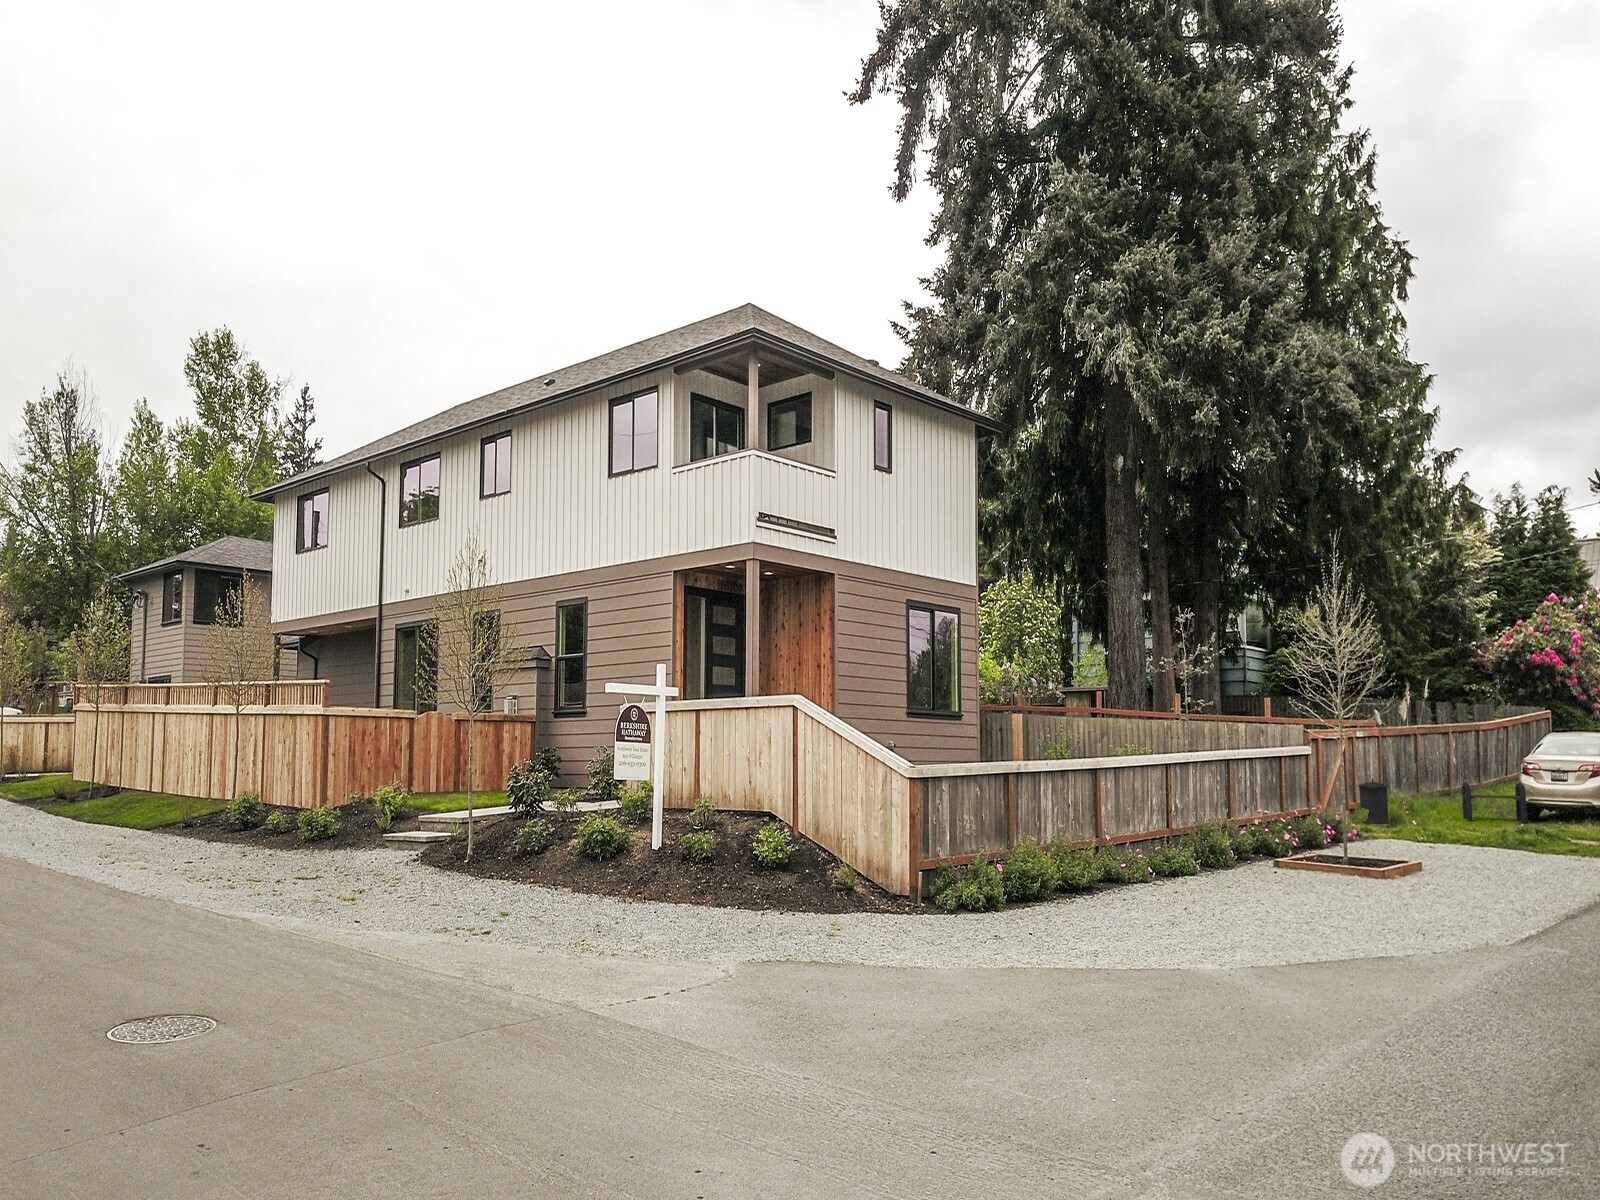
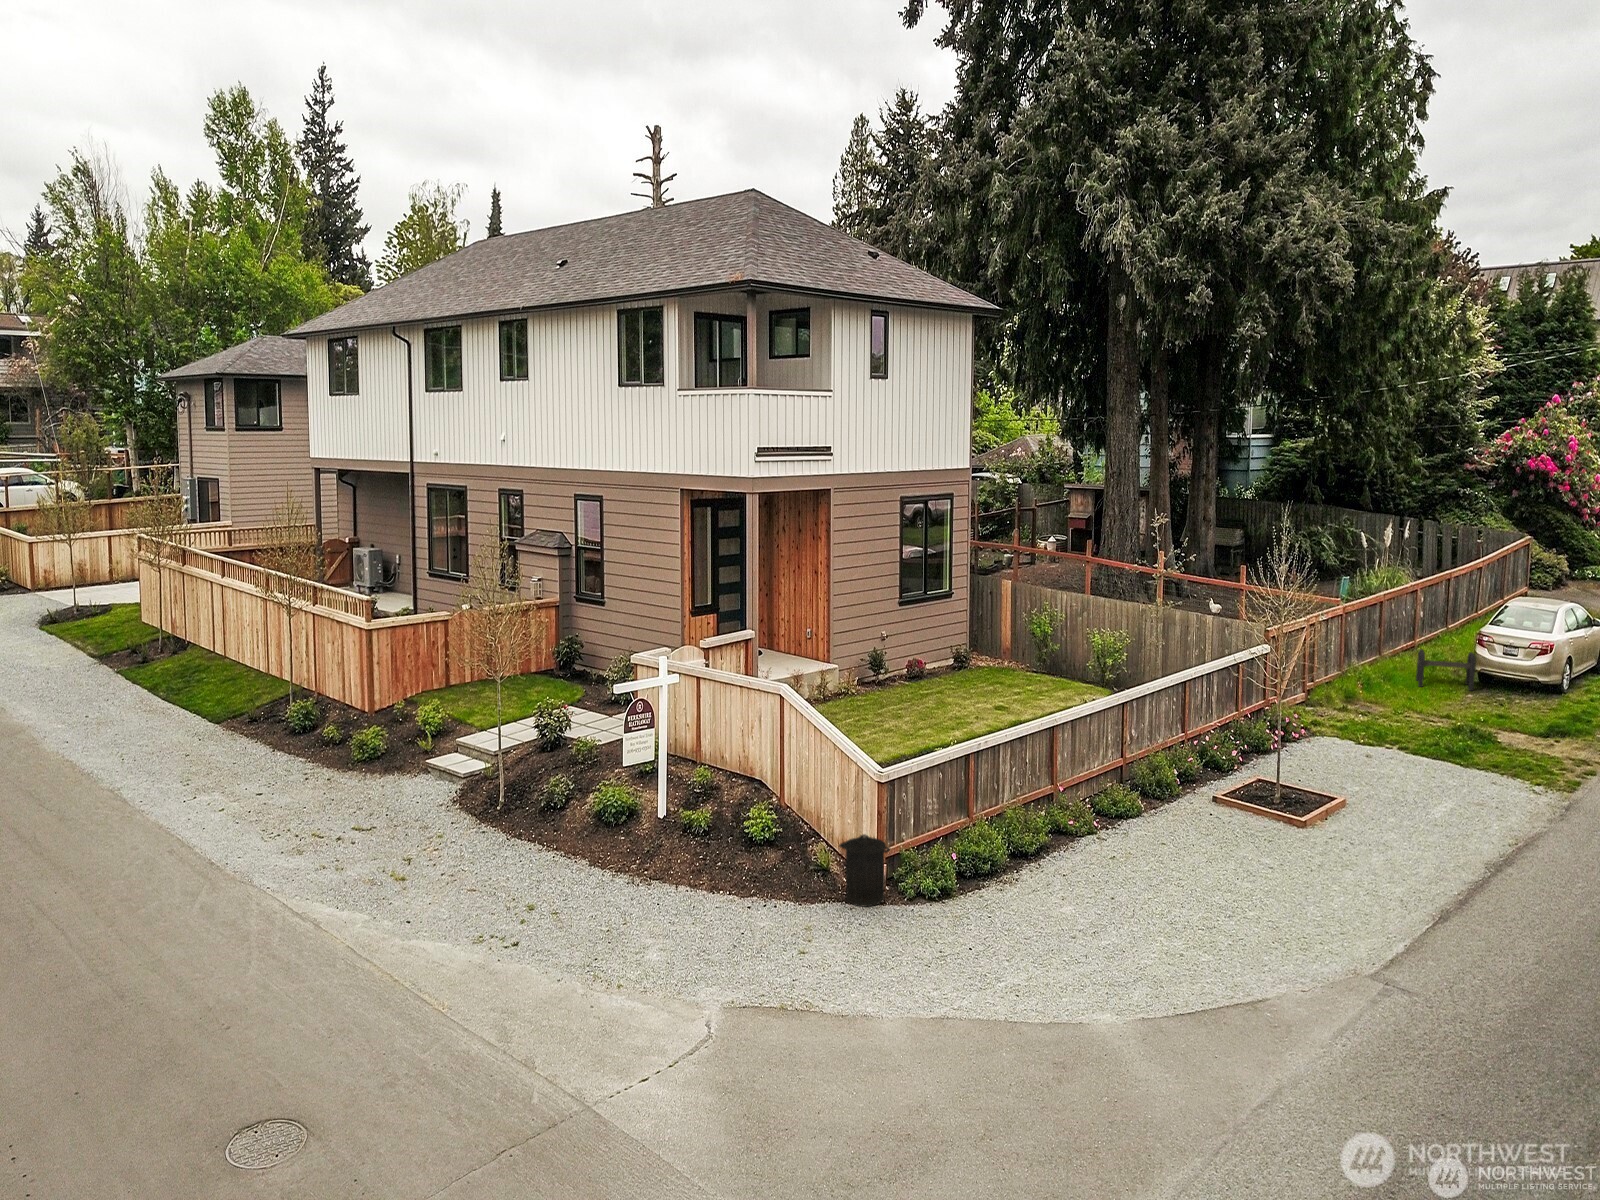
trash can: present [1358,778,1389,824] -> present [839,834,890,906]

